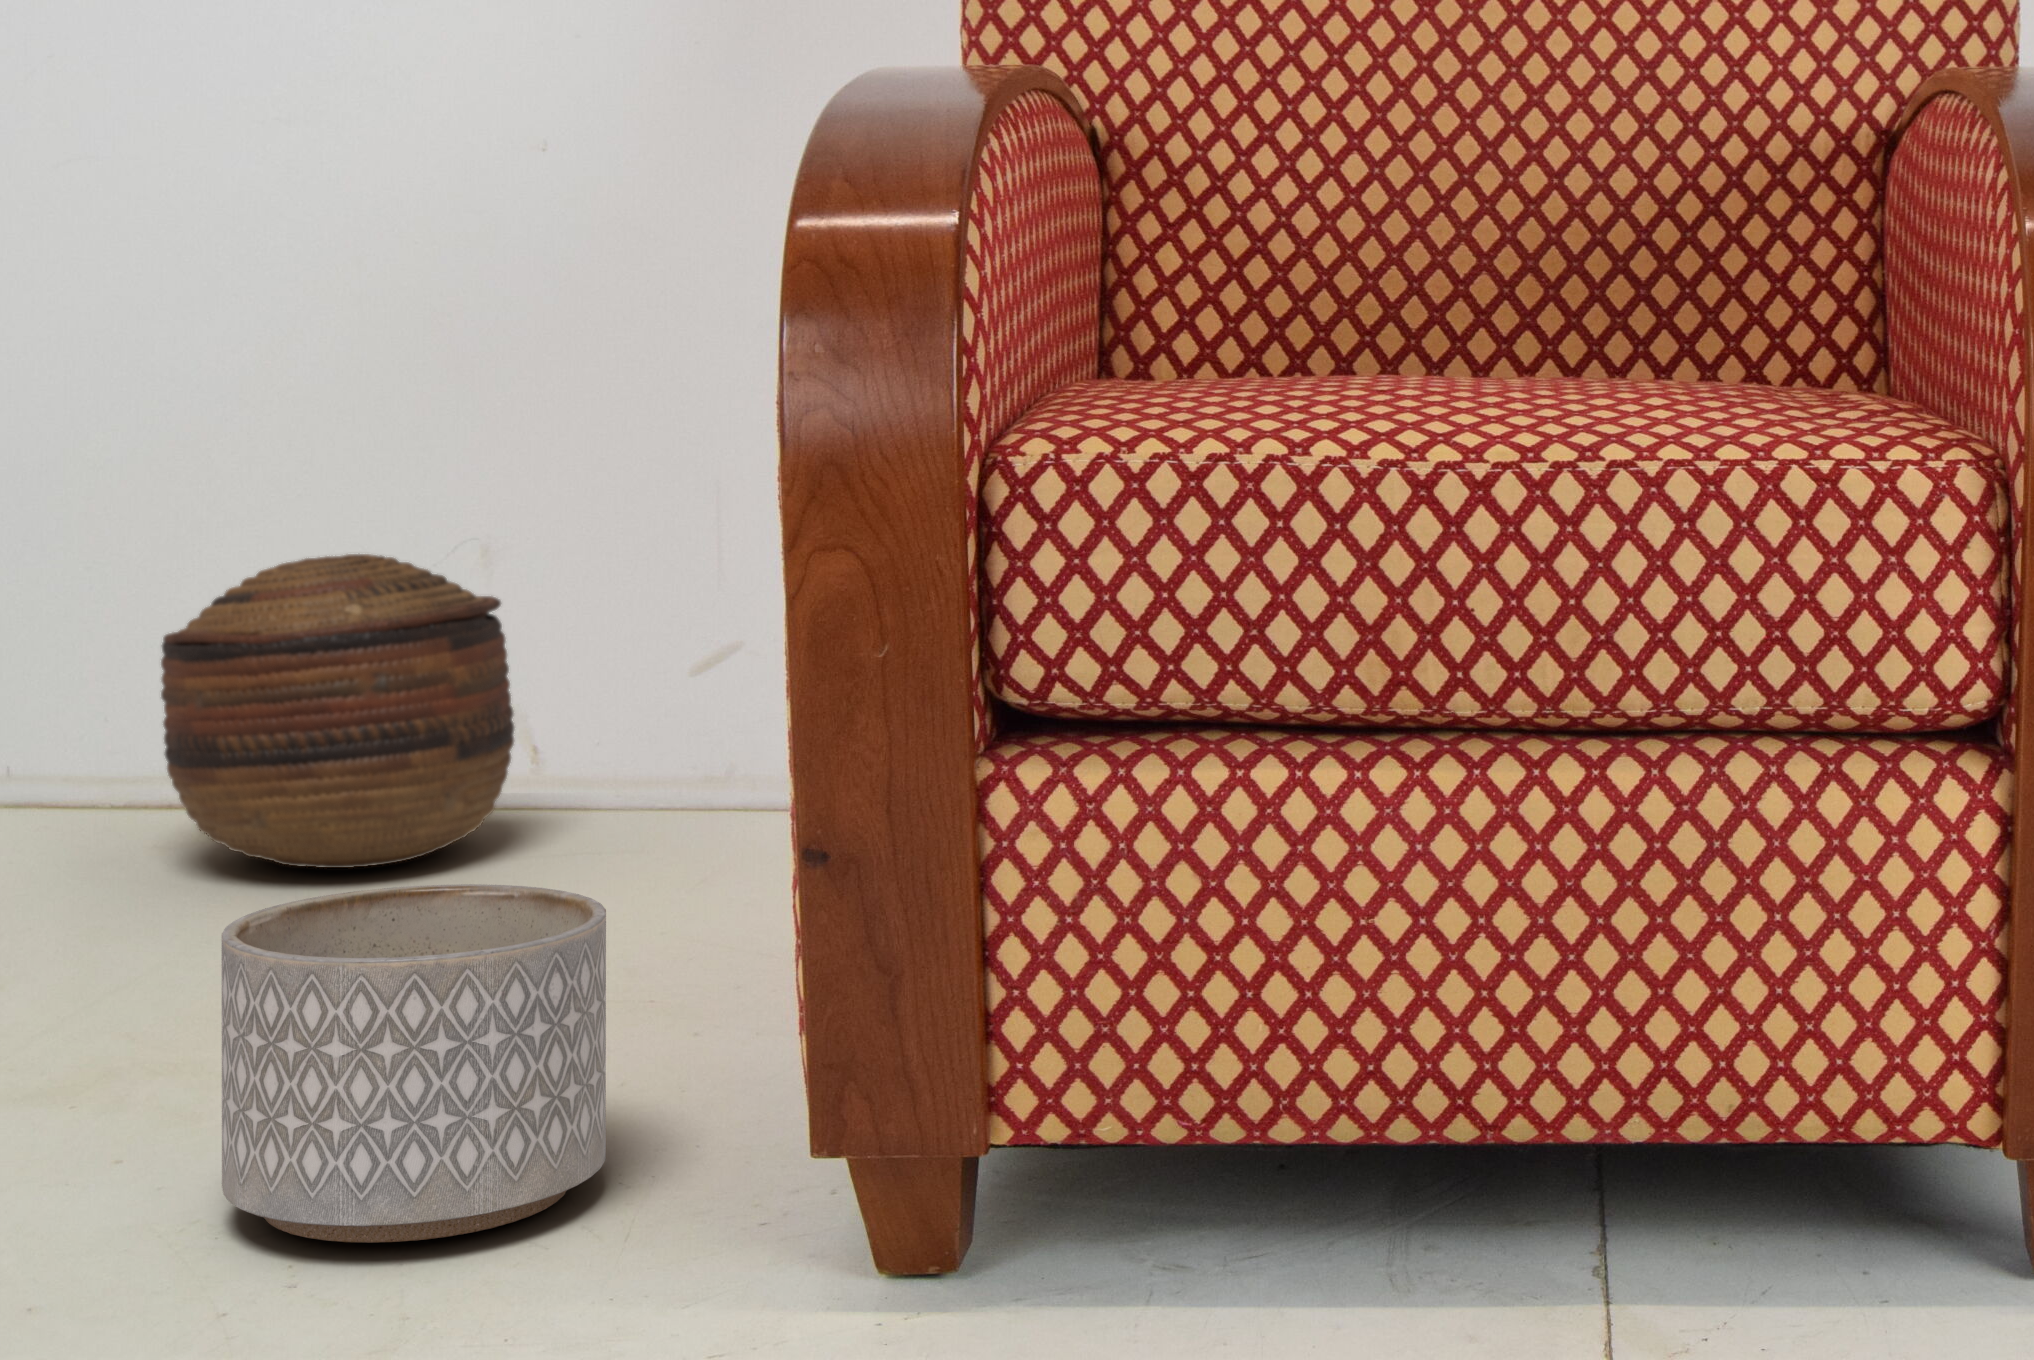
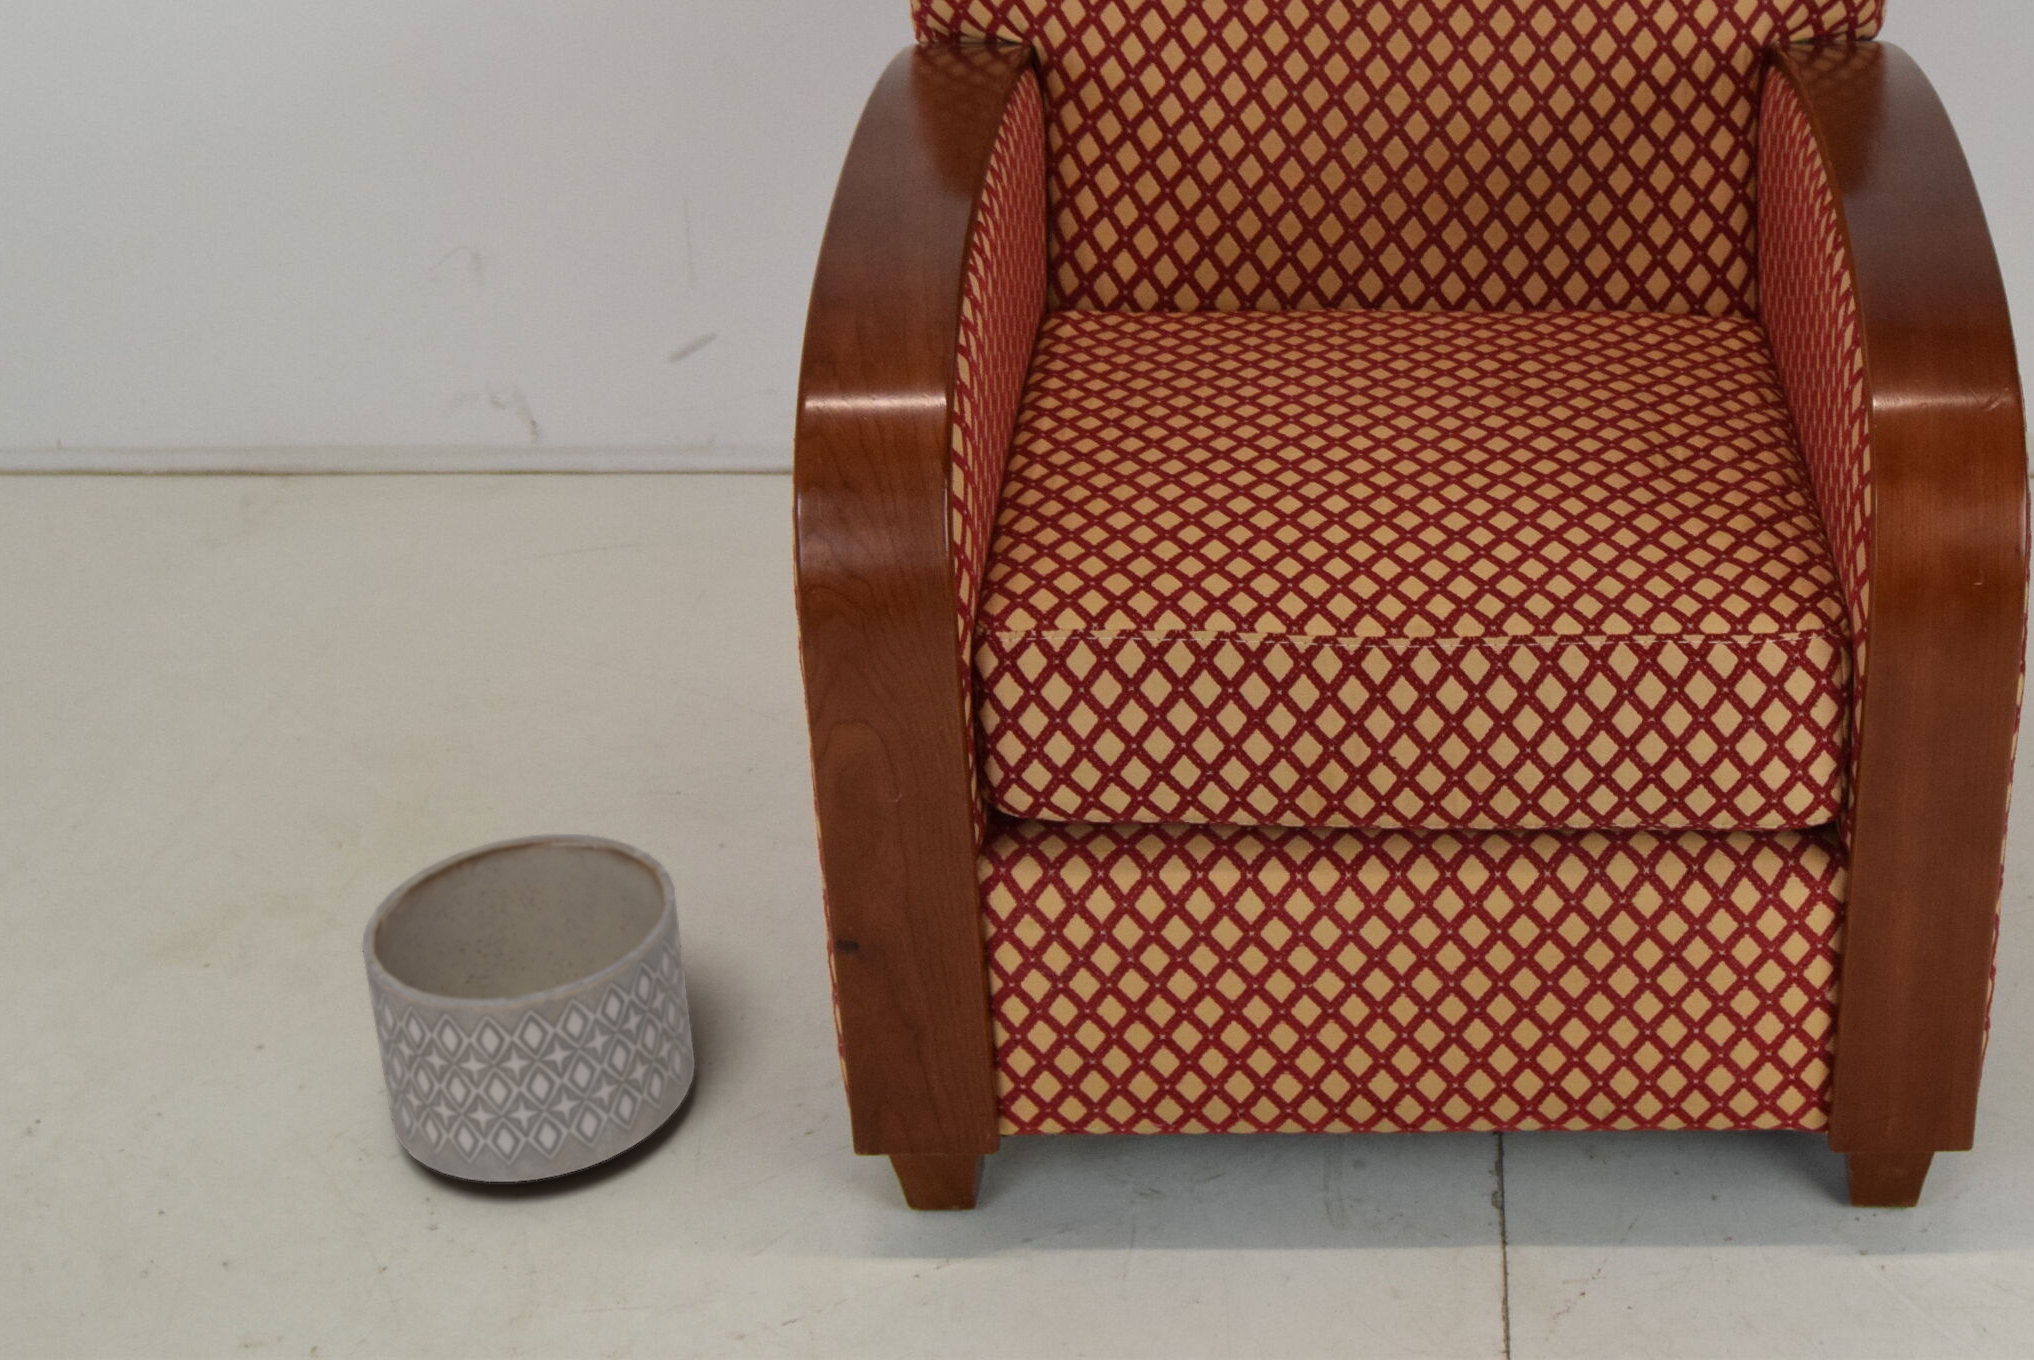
basket: present [161,554,514,868] -> none [232,293,549,575]

